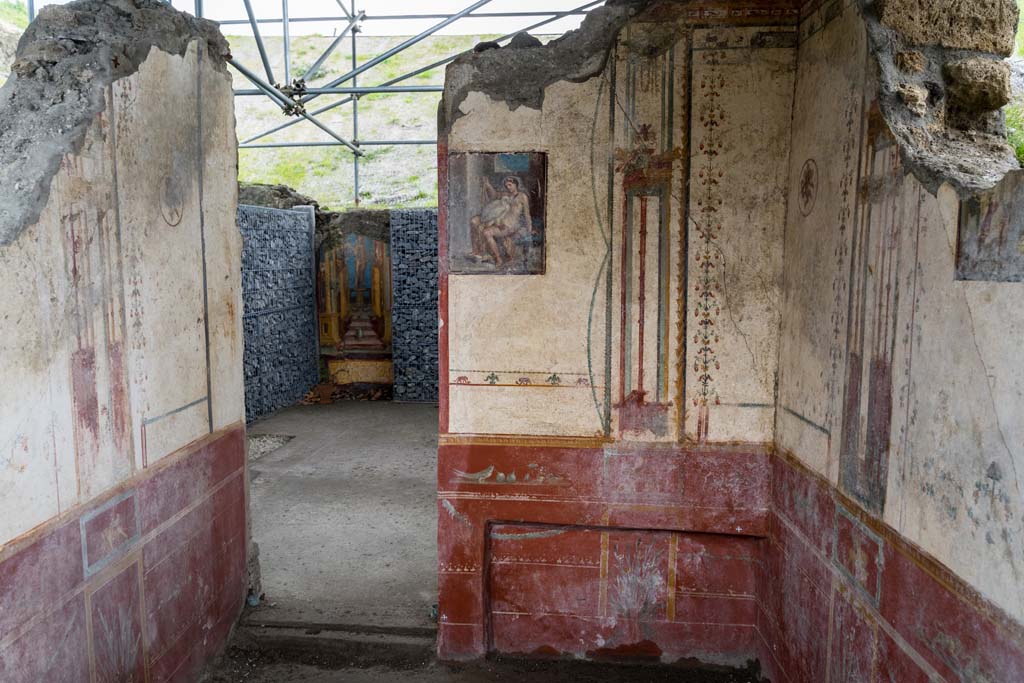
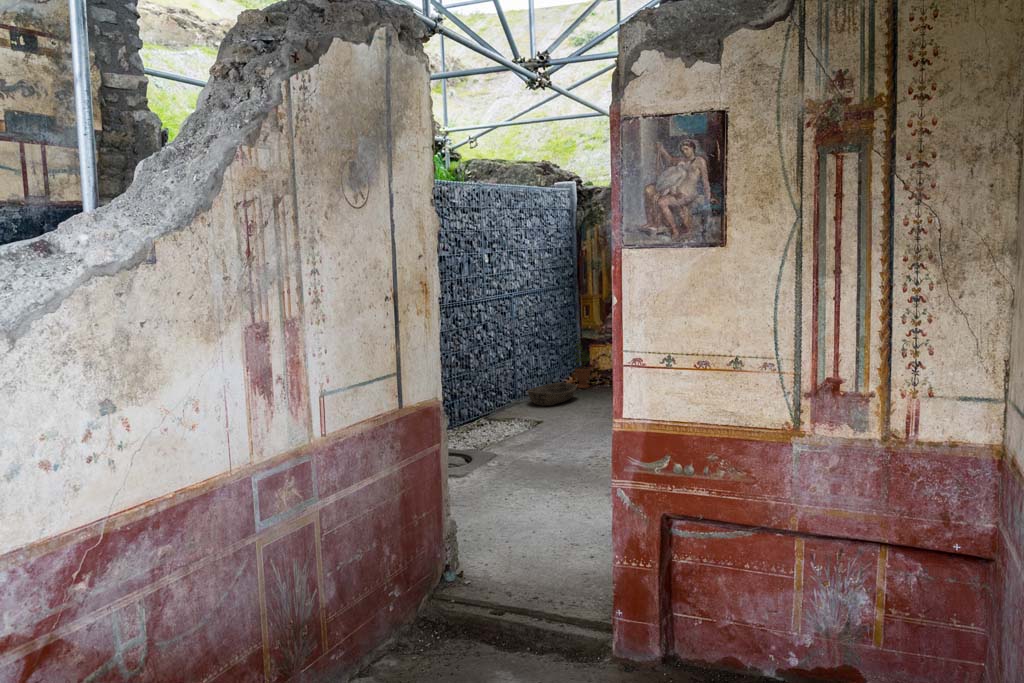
basket: none [274,399,323,423] -> present [527,383,577,406]

